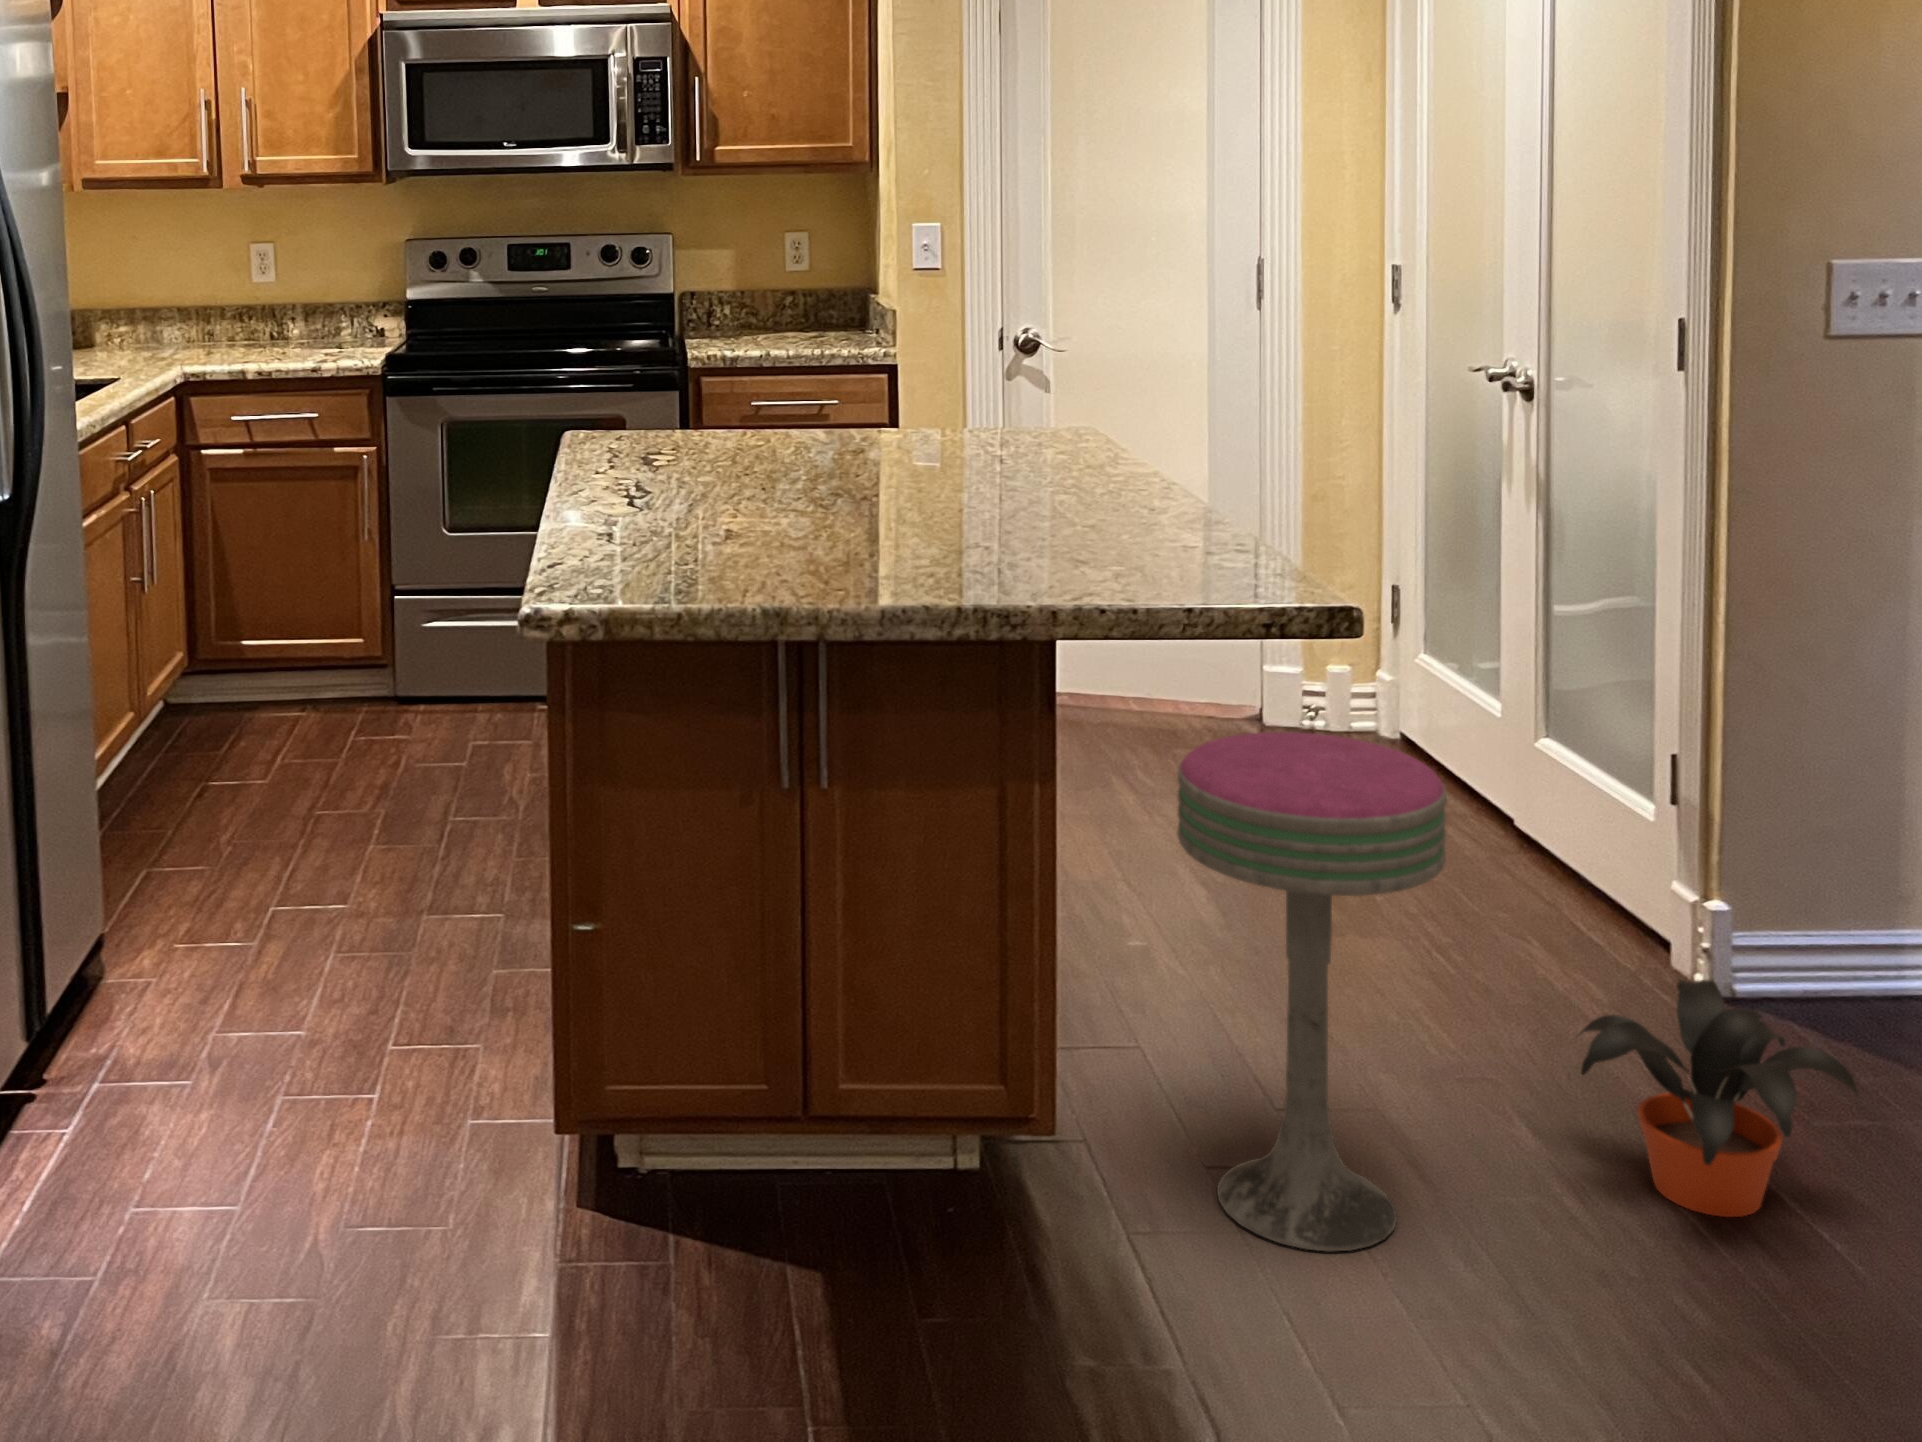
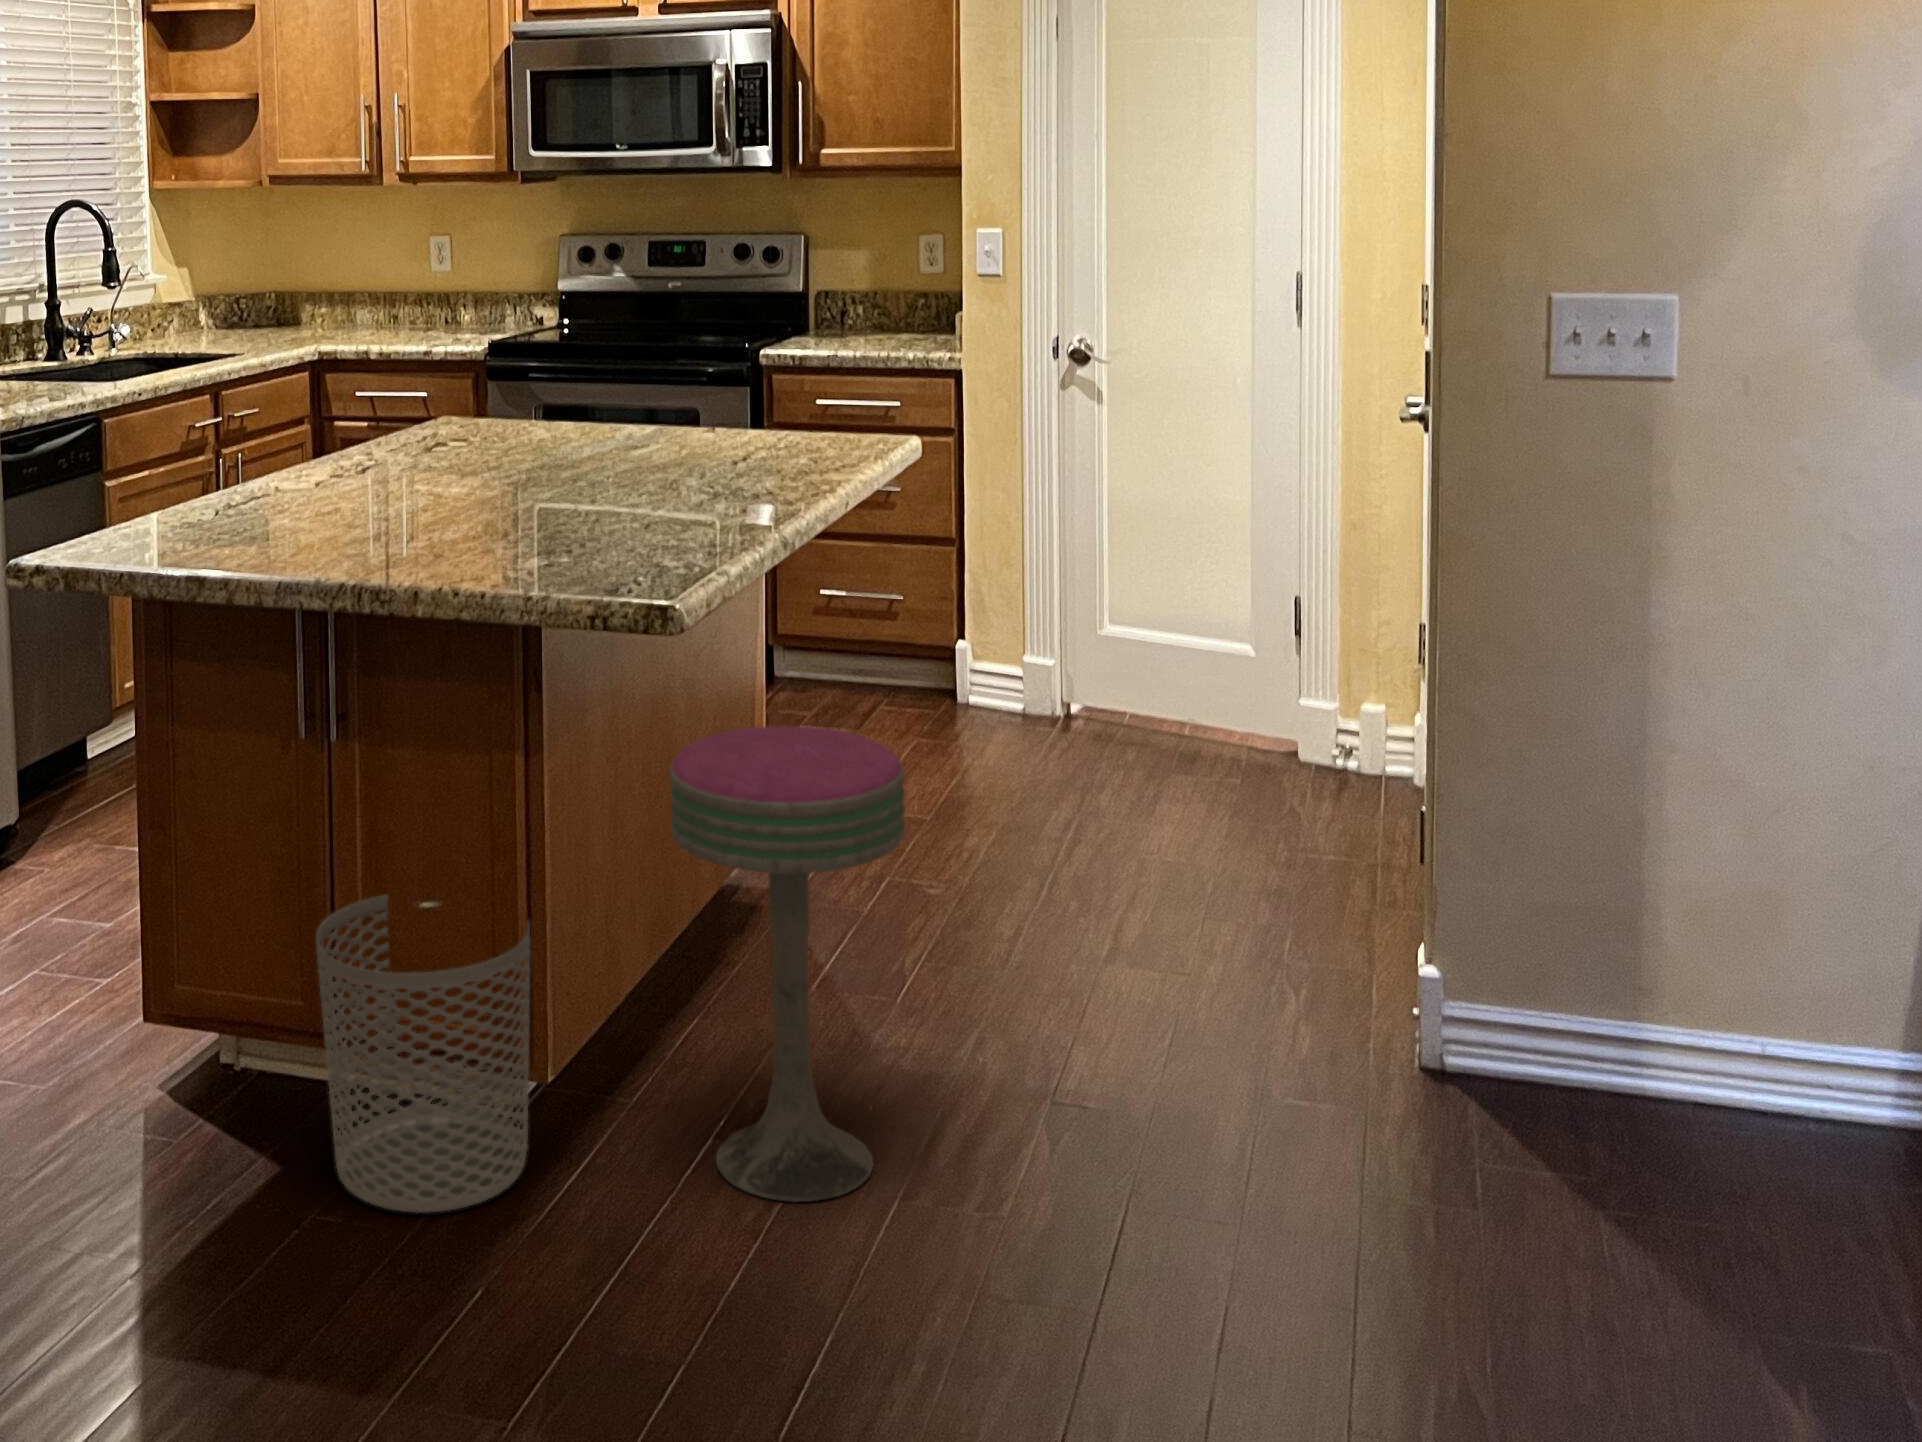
waste bin: none [829,961,1083,1349] -> present [316,895,531,1213]
potted plant: present [1579,979,1859,1217] -> none [1048,1009,1299,1242]

